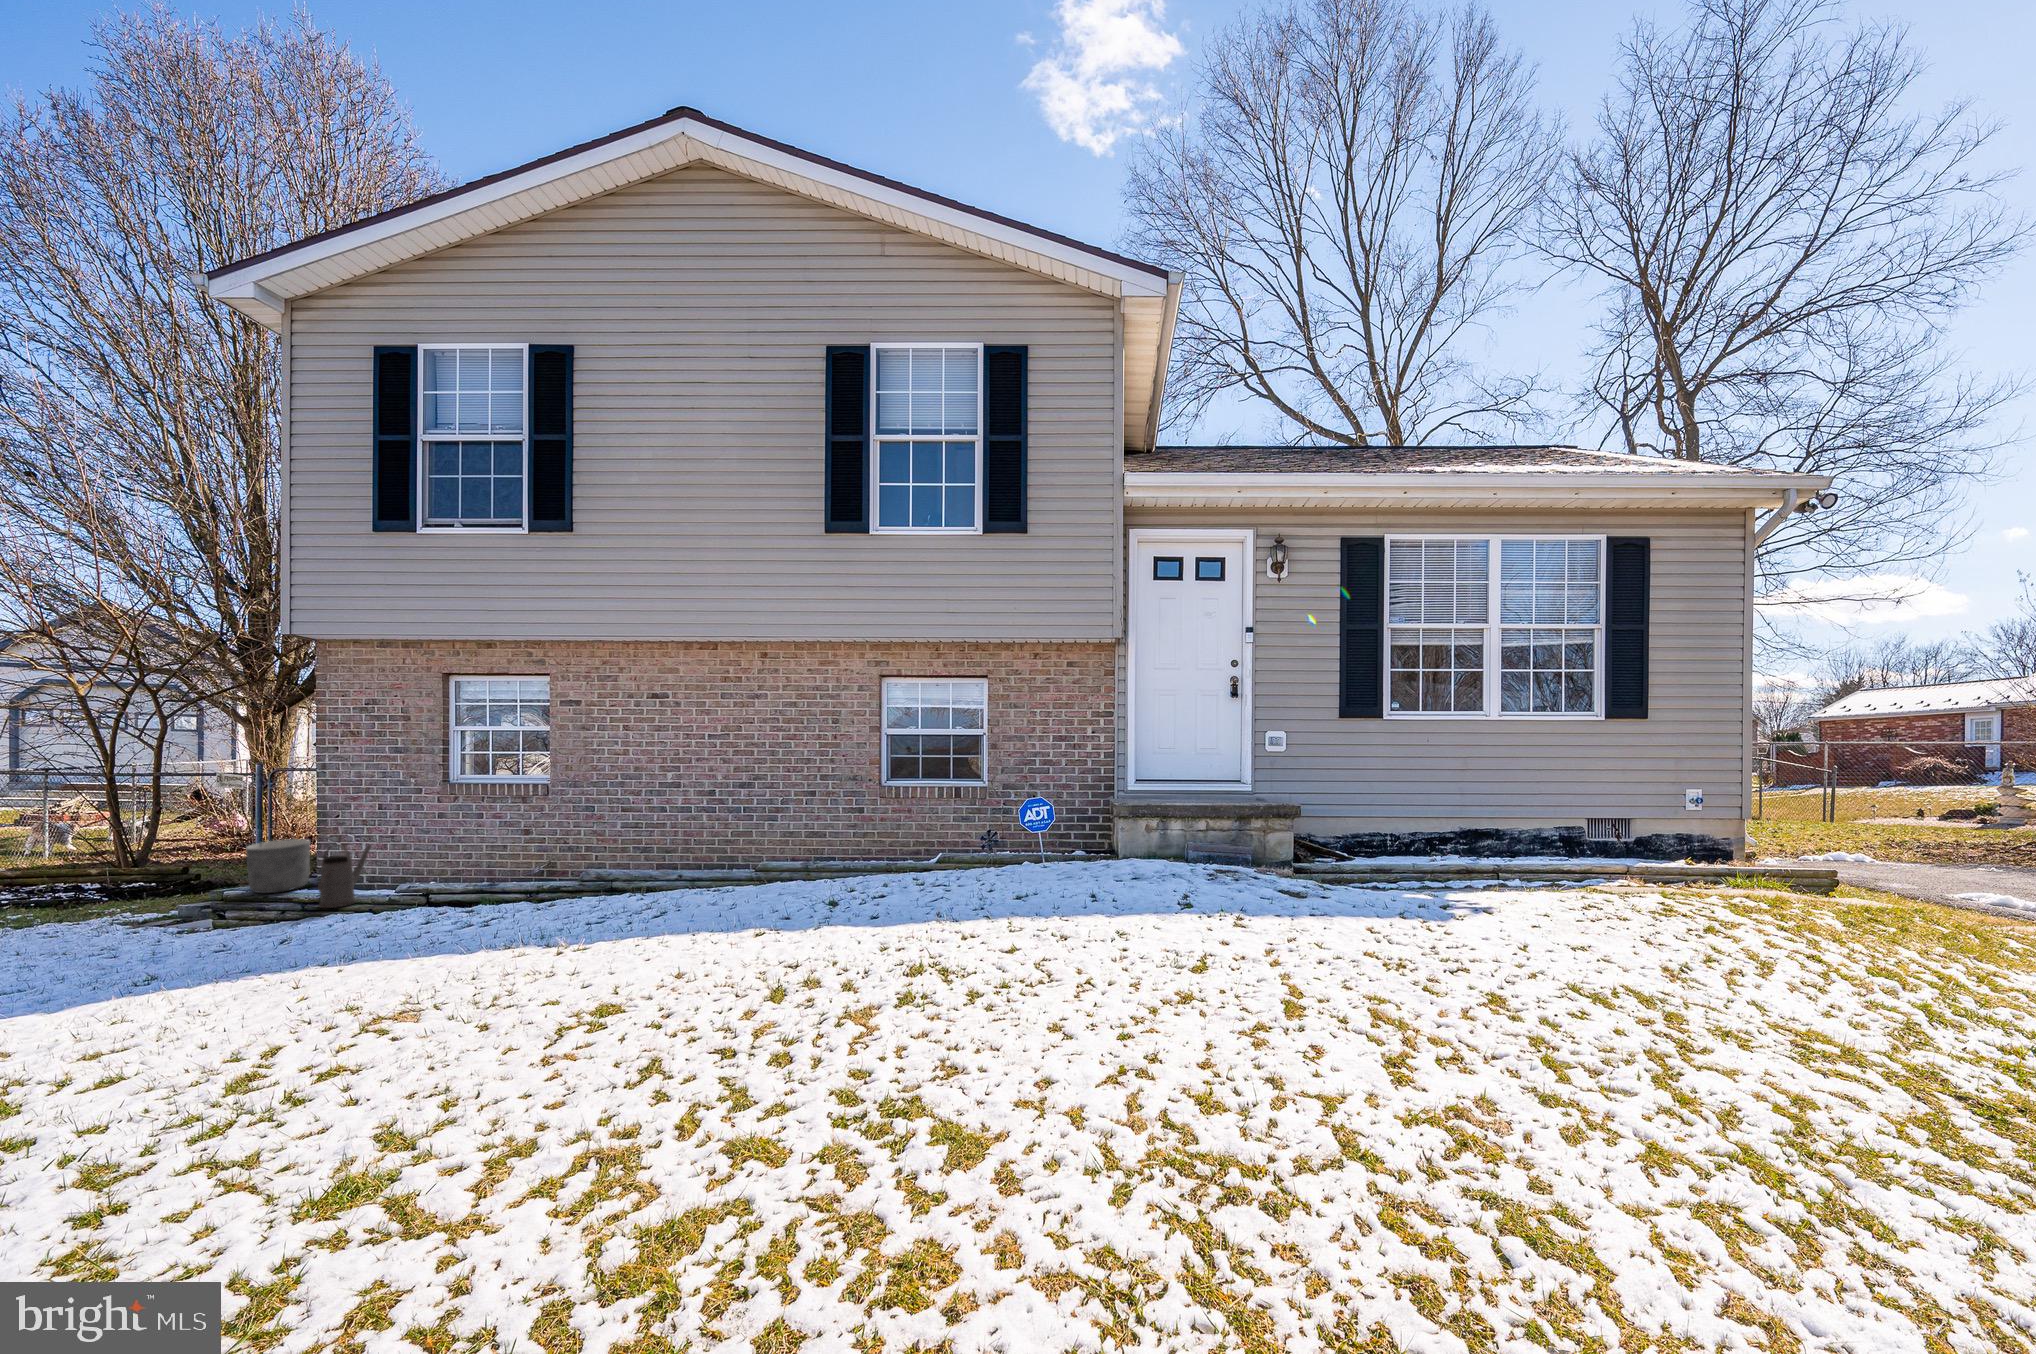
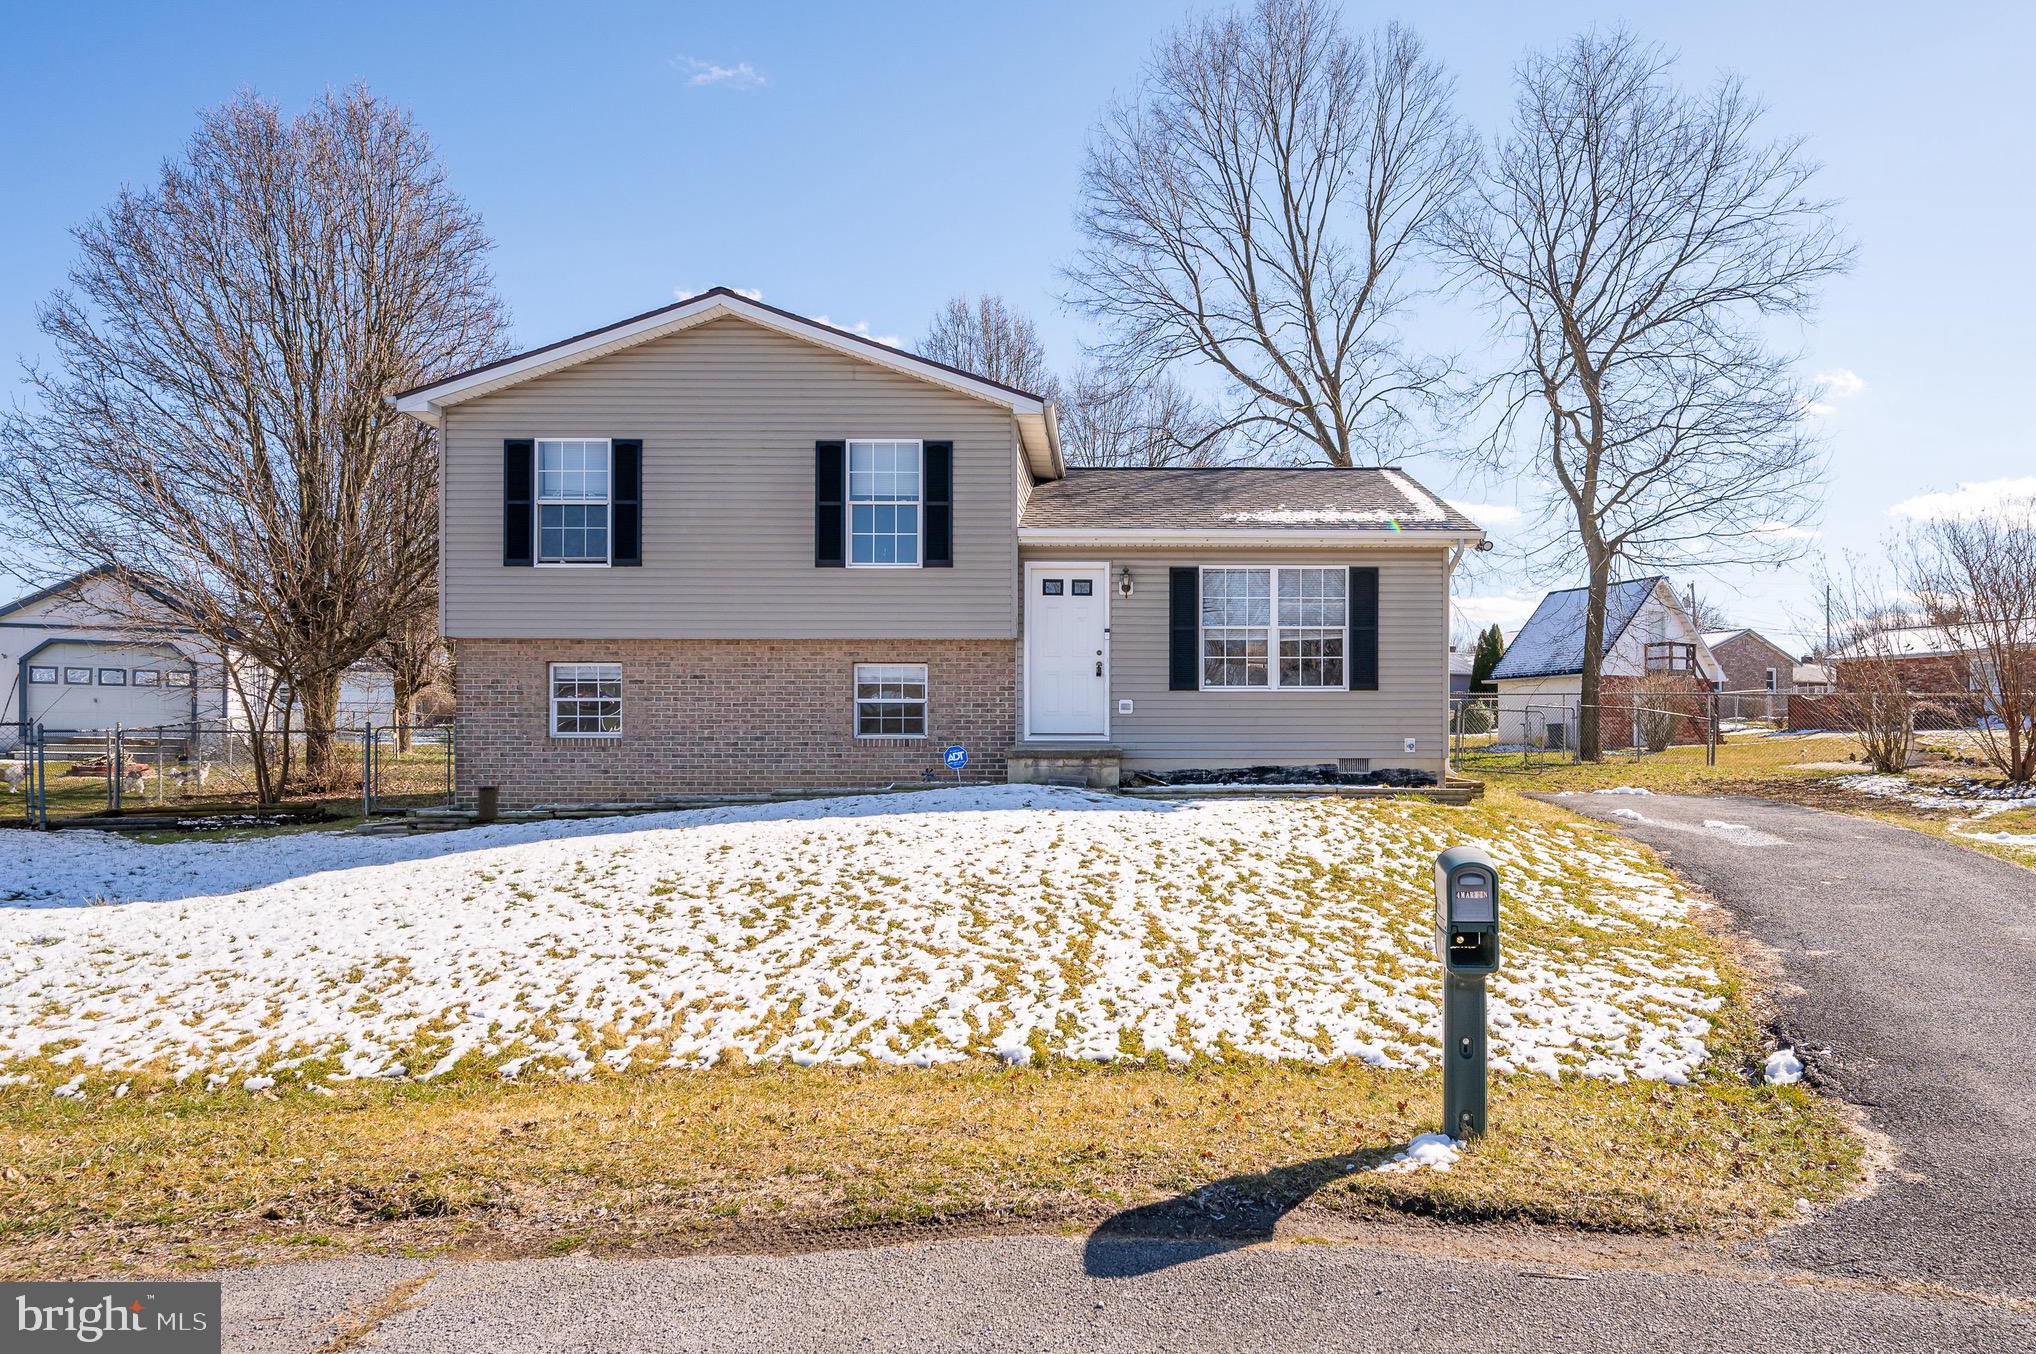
planter: present [246,839,310,893] -> none [414,780,453,815]

